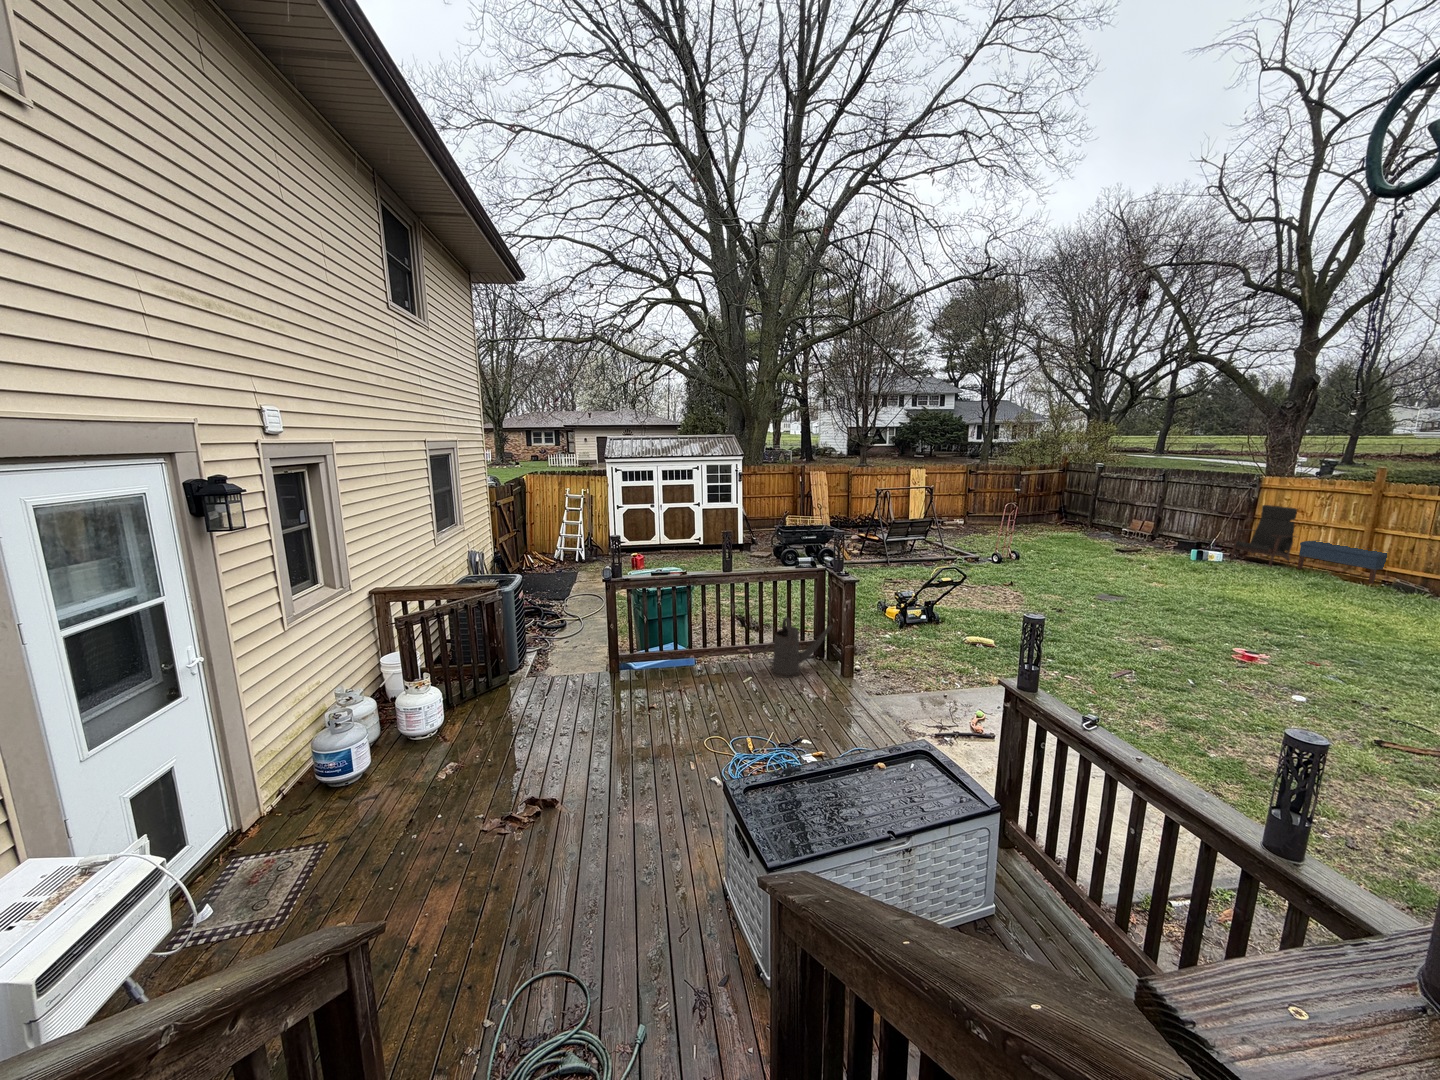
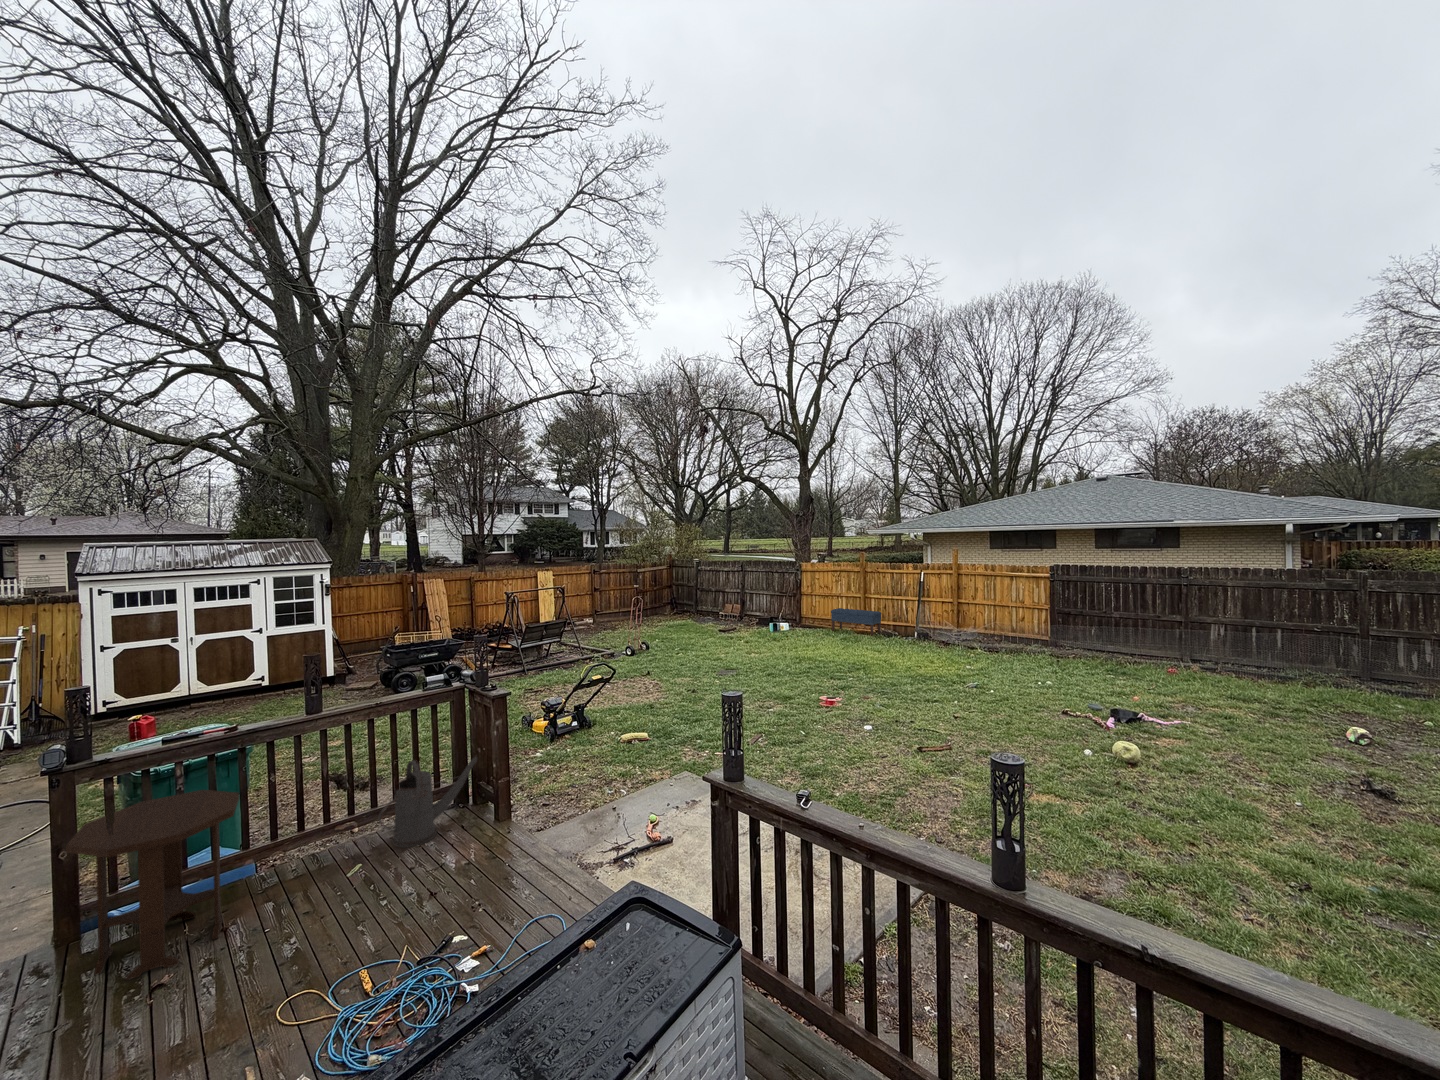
lounge chair: present [1231,505,1297,566] -> none [791,585,829,631]
side table: none [612,607,686,703] -> present [66,790,239,980]

